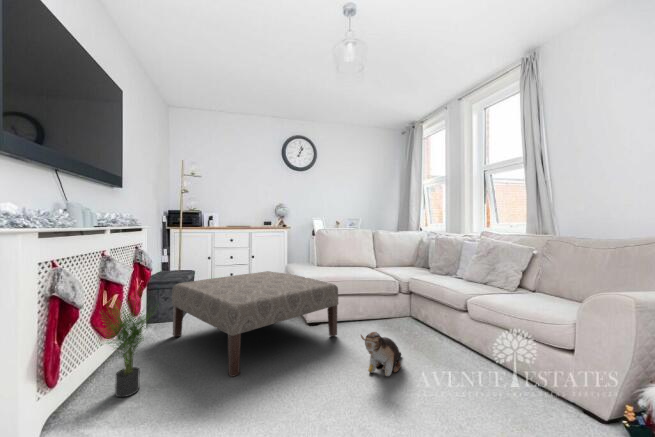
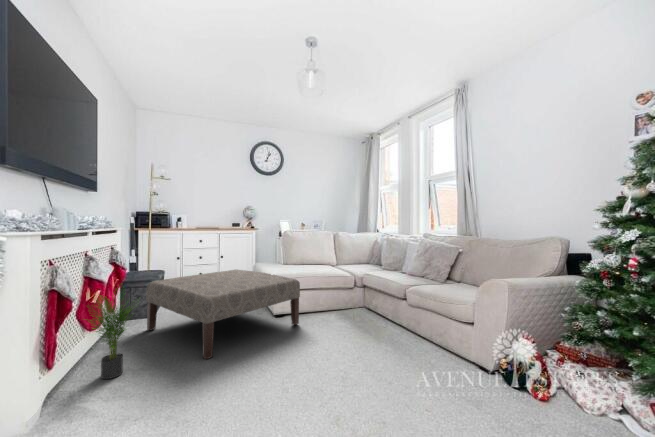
plush toy: present [361,332,401,376] -> none [317,317,352,353]

